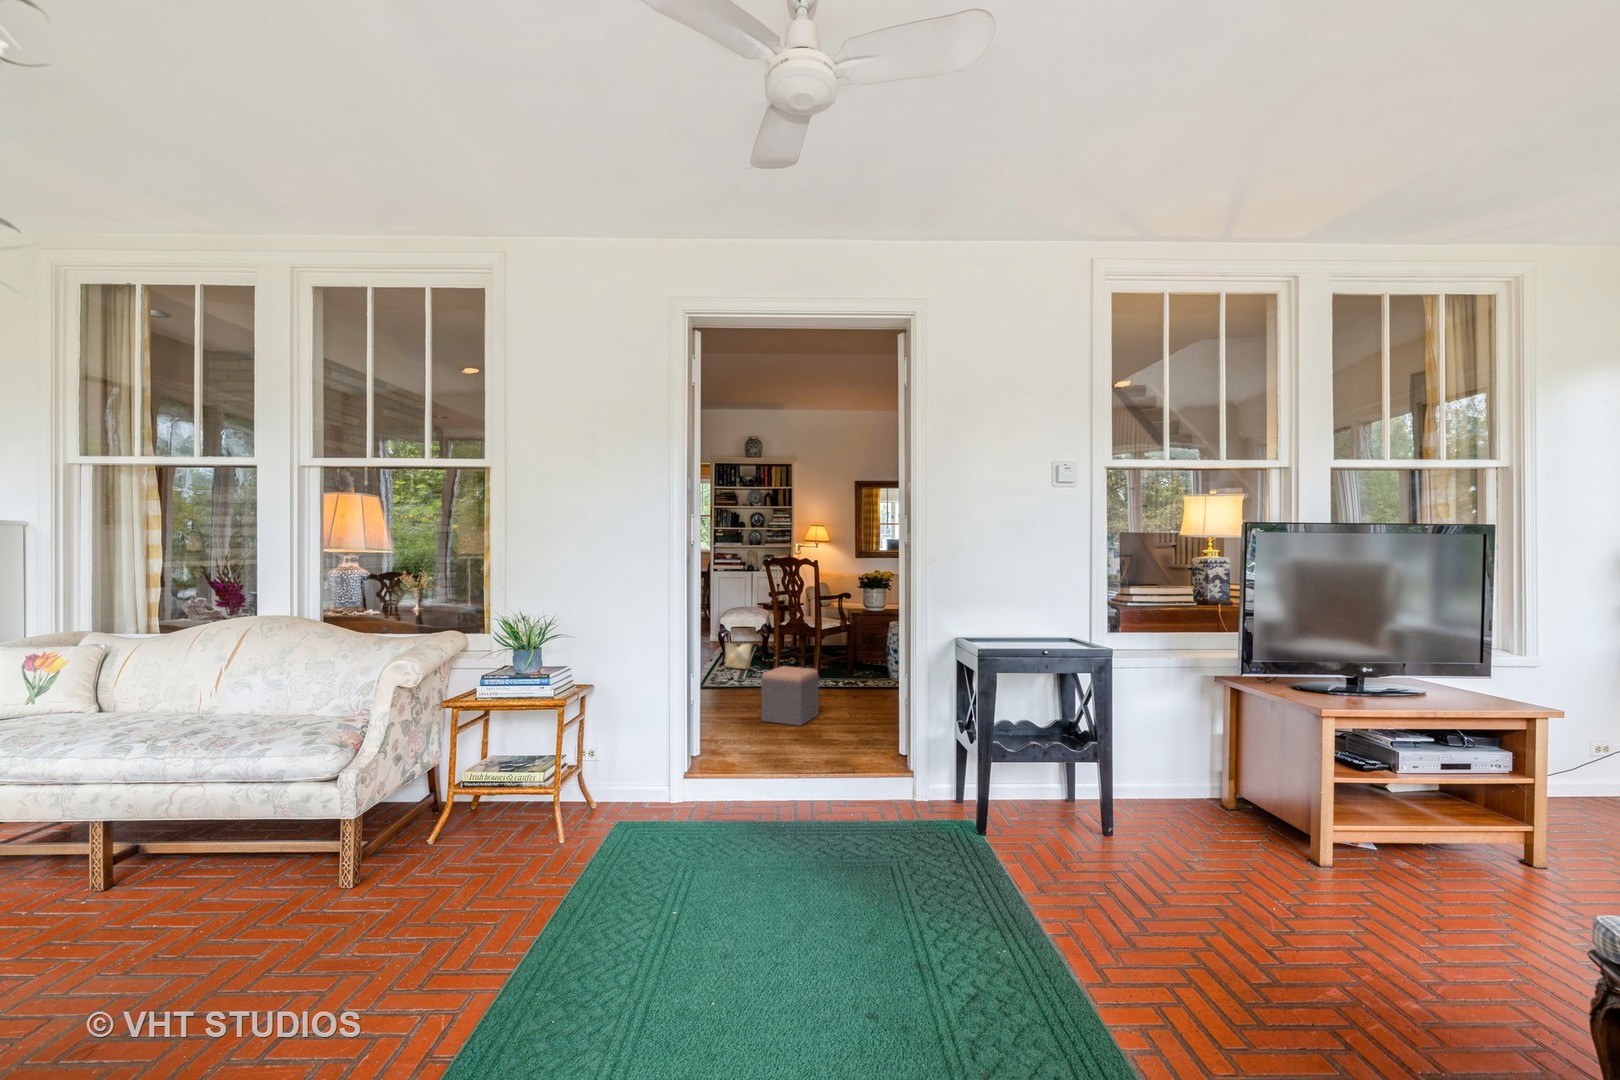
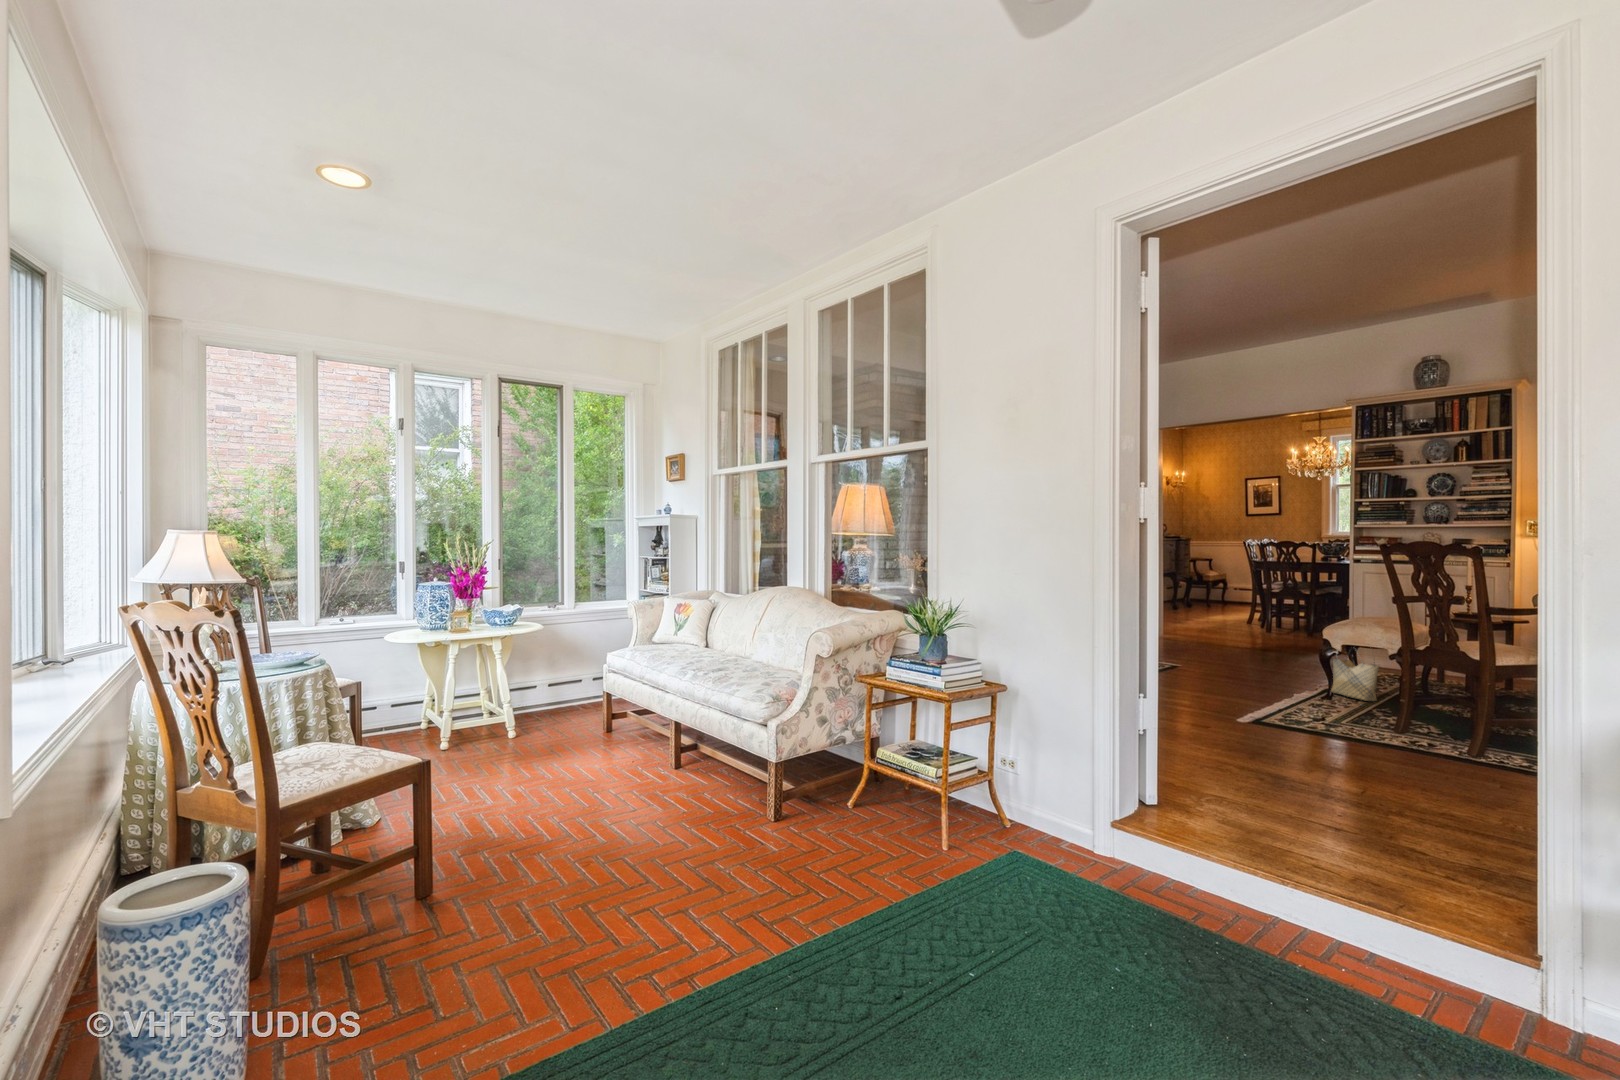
footstool: present [761,666,819,726] -> none [1315,707,1436,806]

